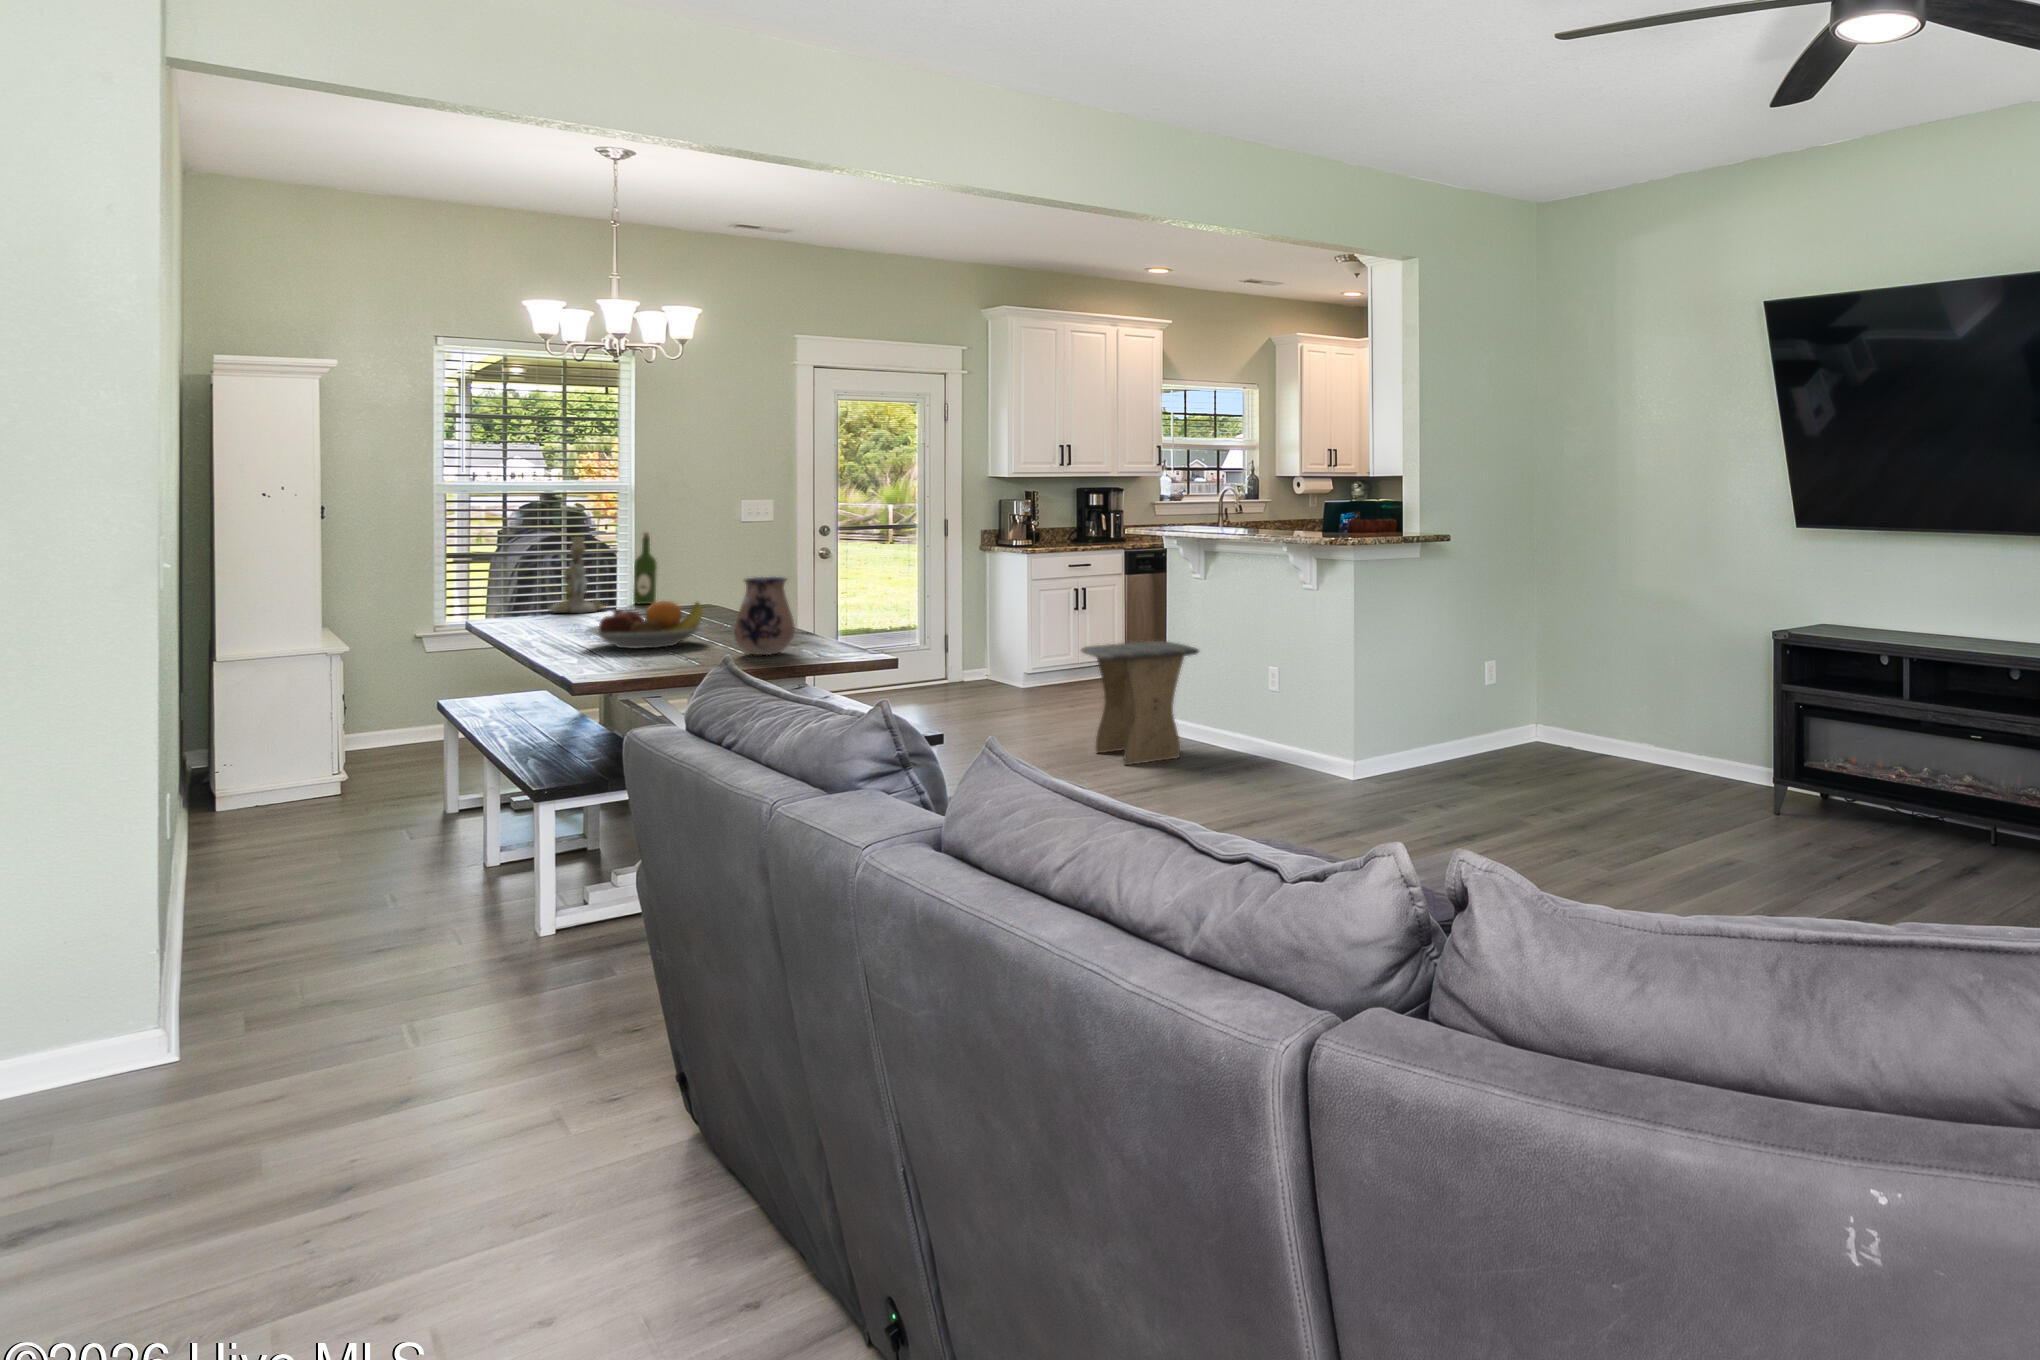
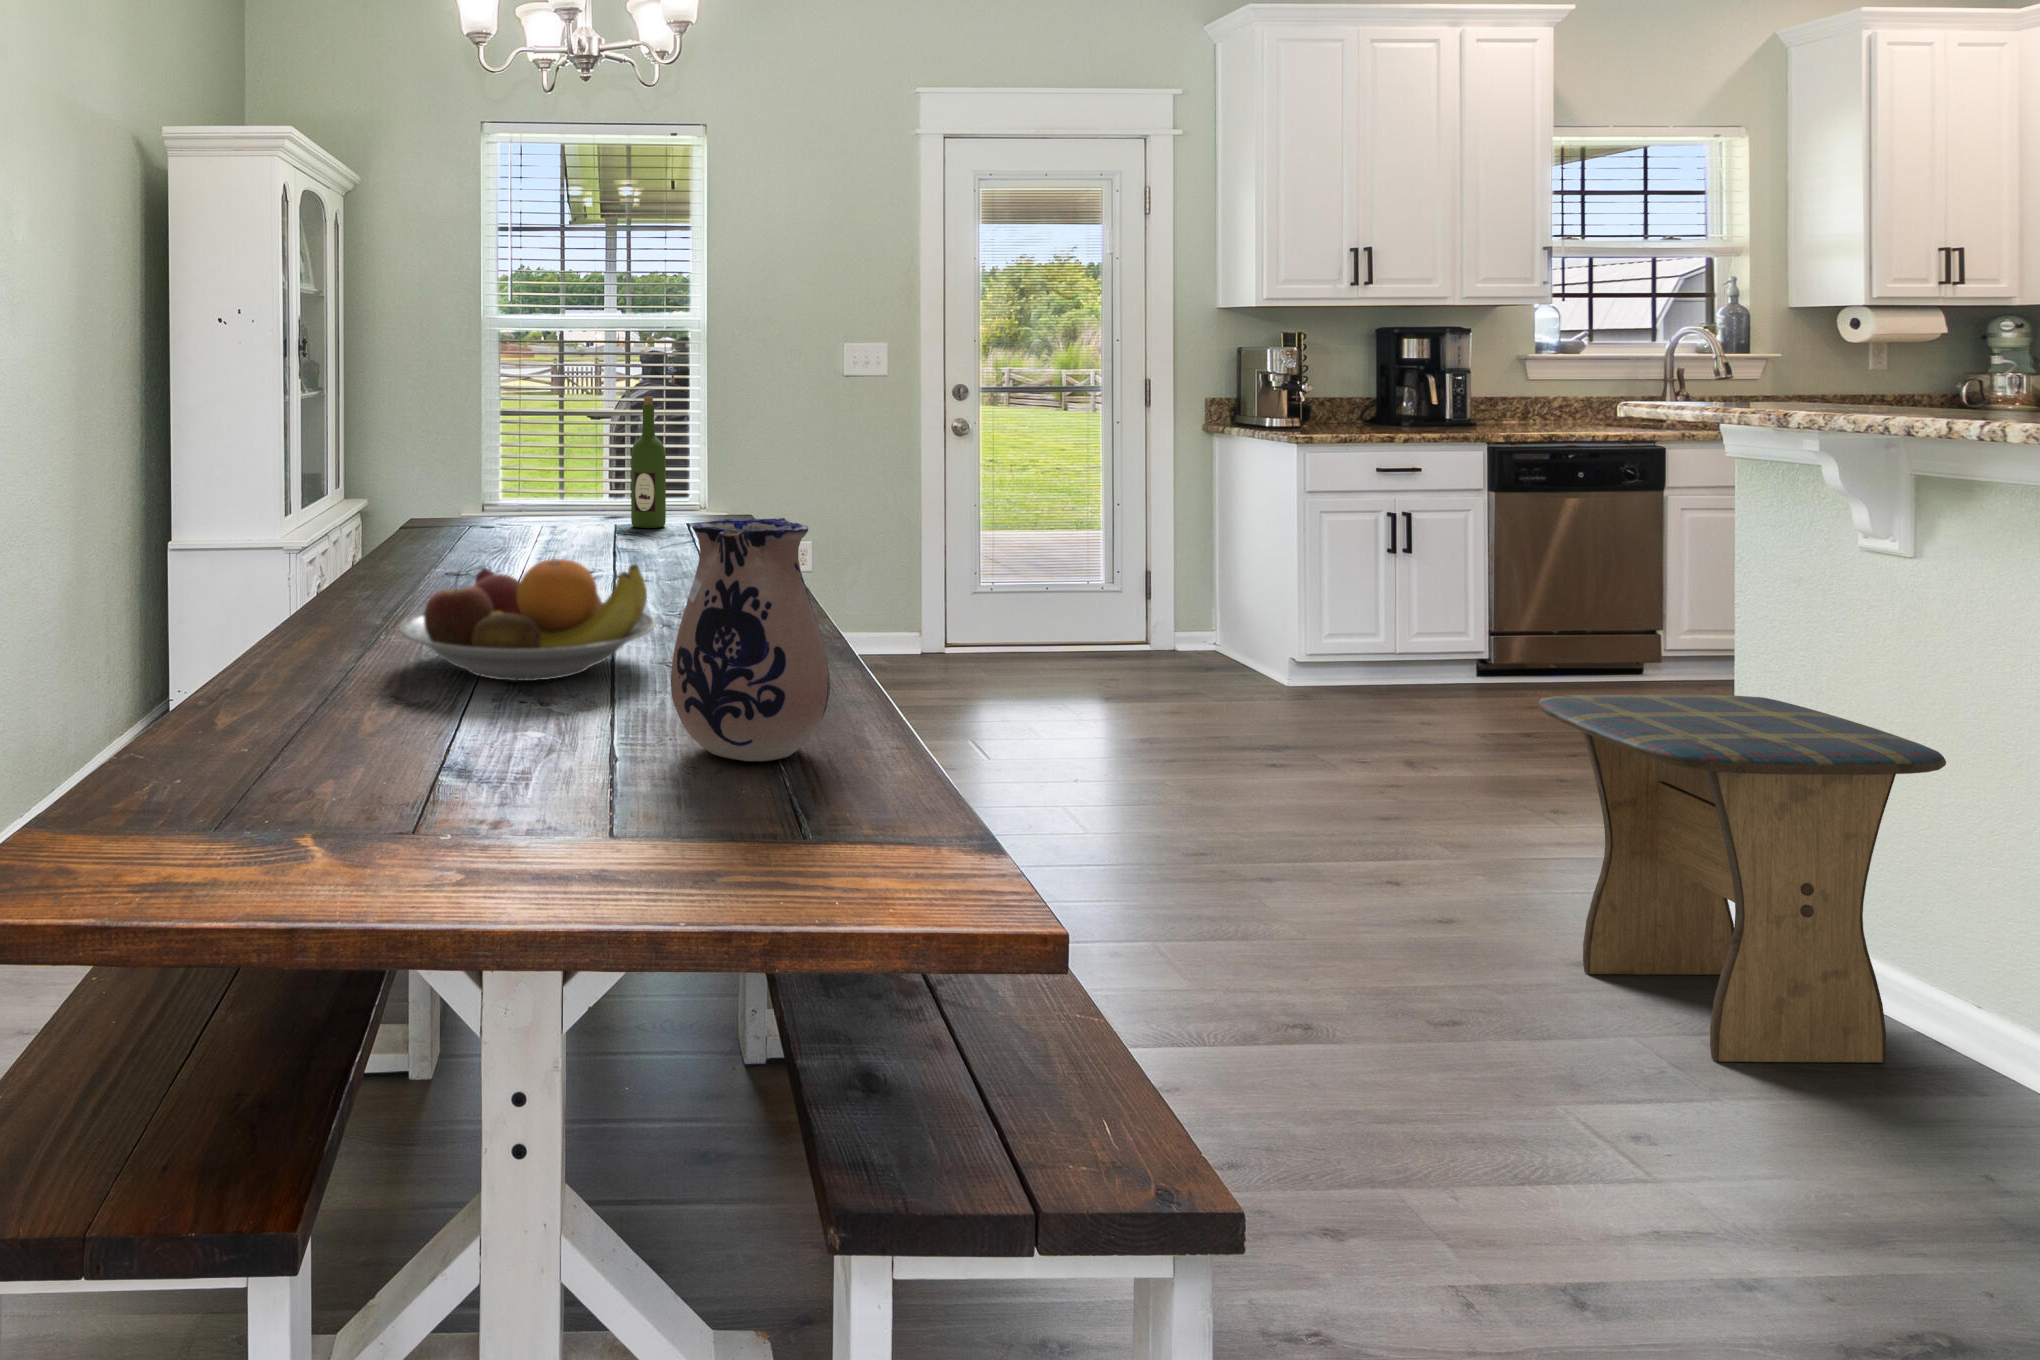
candlestick: present [549,537,605,613] -> none [491,403,580,543]

